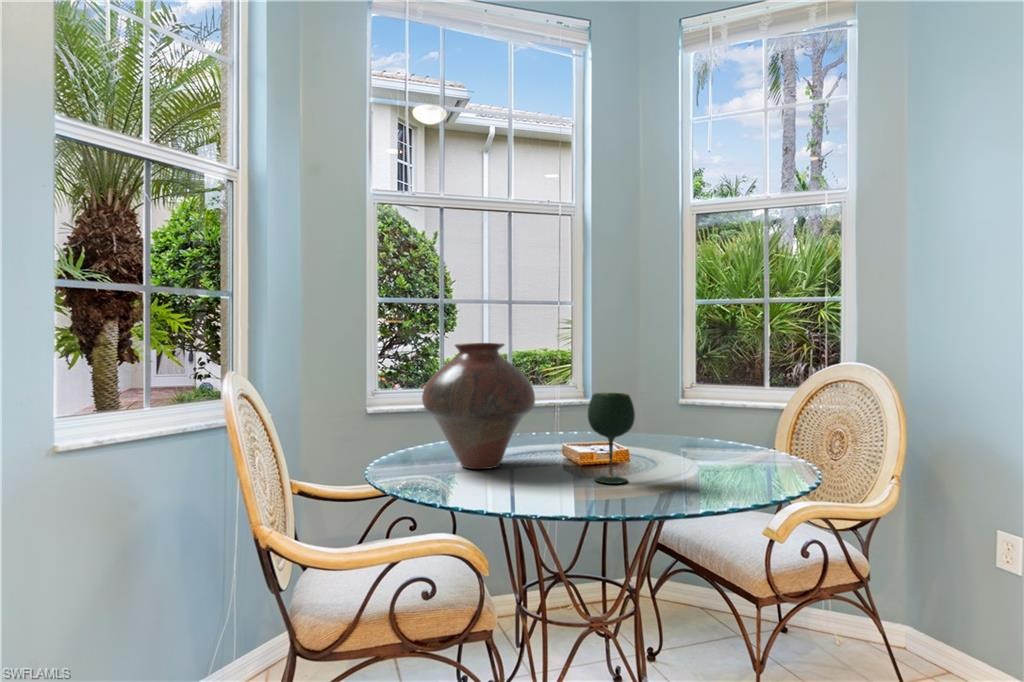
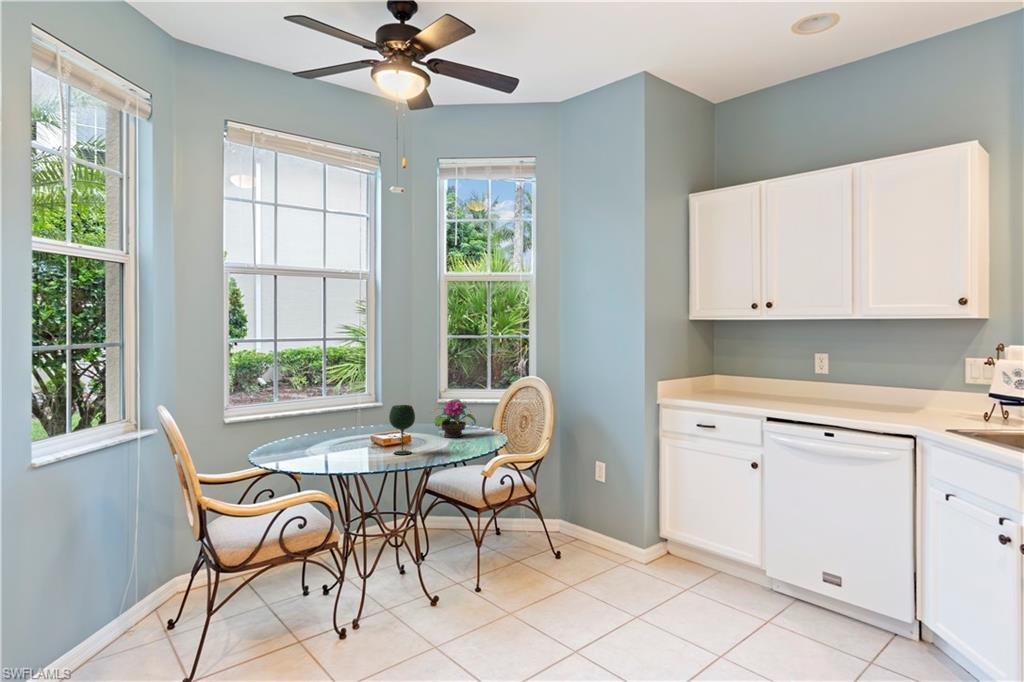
vase: present [422,343,535,469] -> none [285,378,356,454]
potted flower: none [666,392,750,461] -> present [431,399,476,438]

